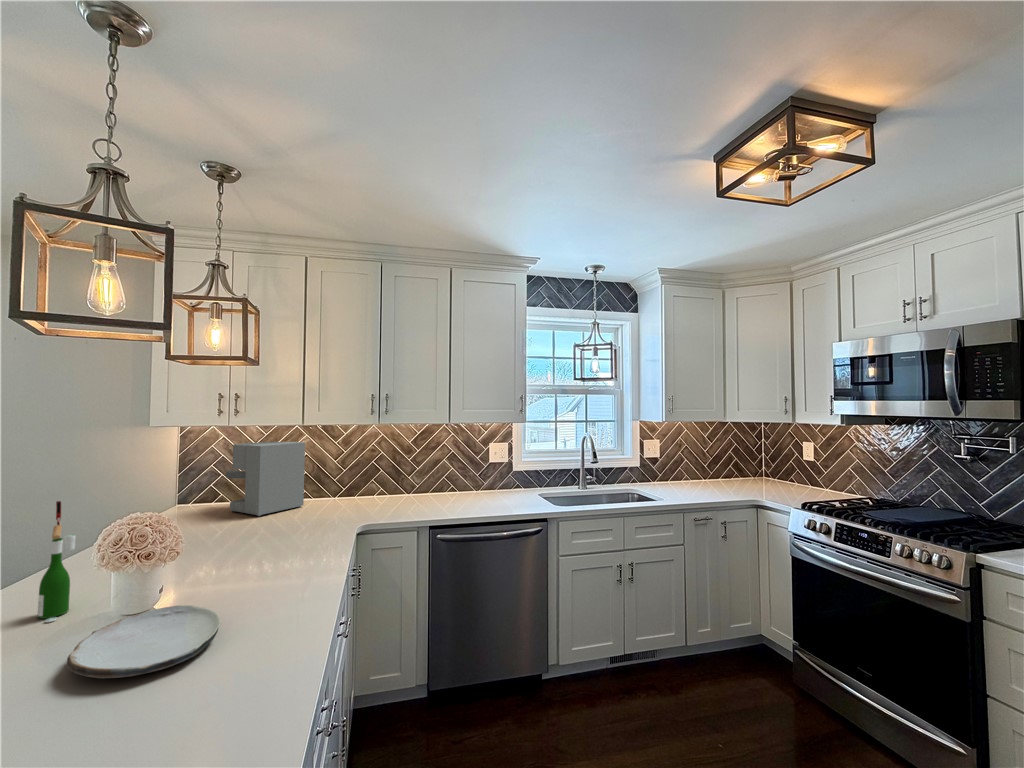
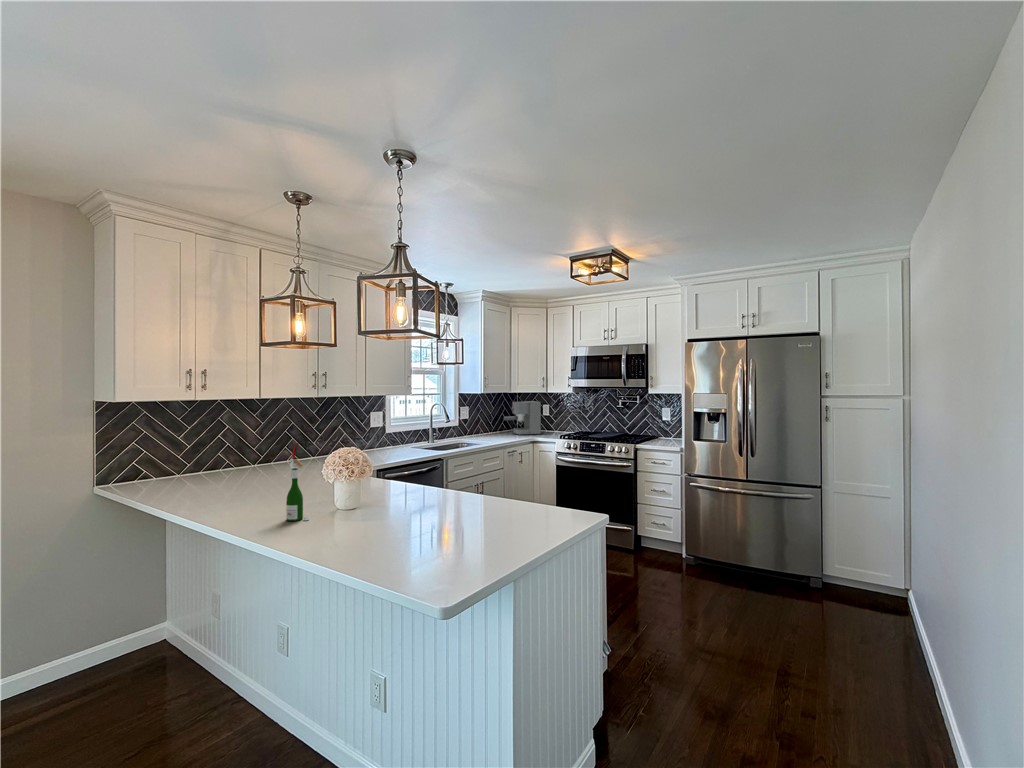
coffee maker: present [226,442,305,516] -> present [504,401,541,435]
plate: present [67,605,221,678] -> none [376,494,444,515]

